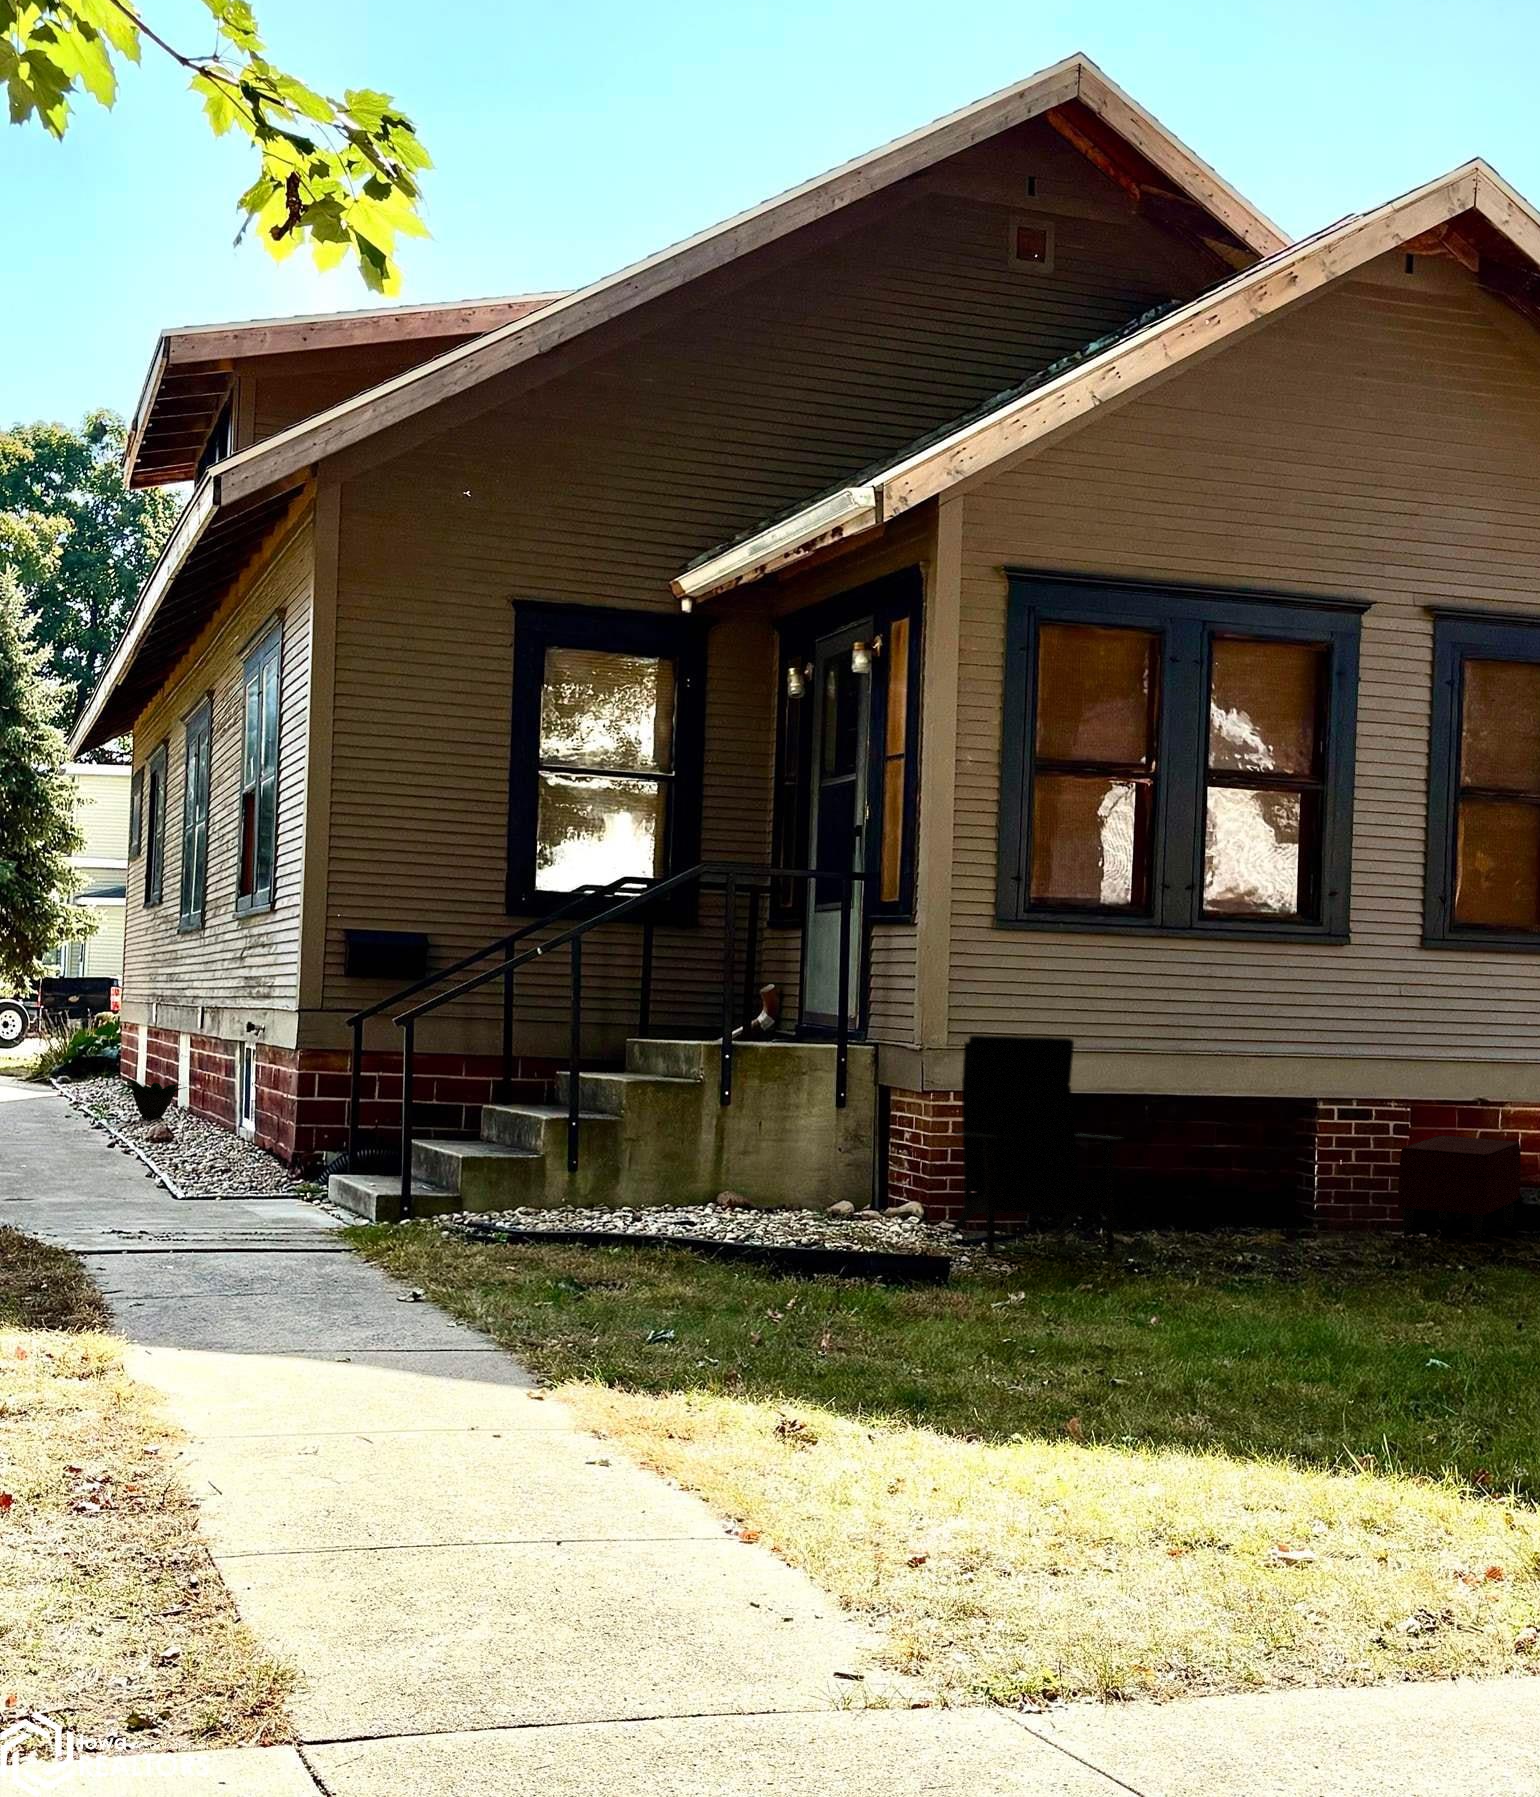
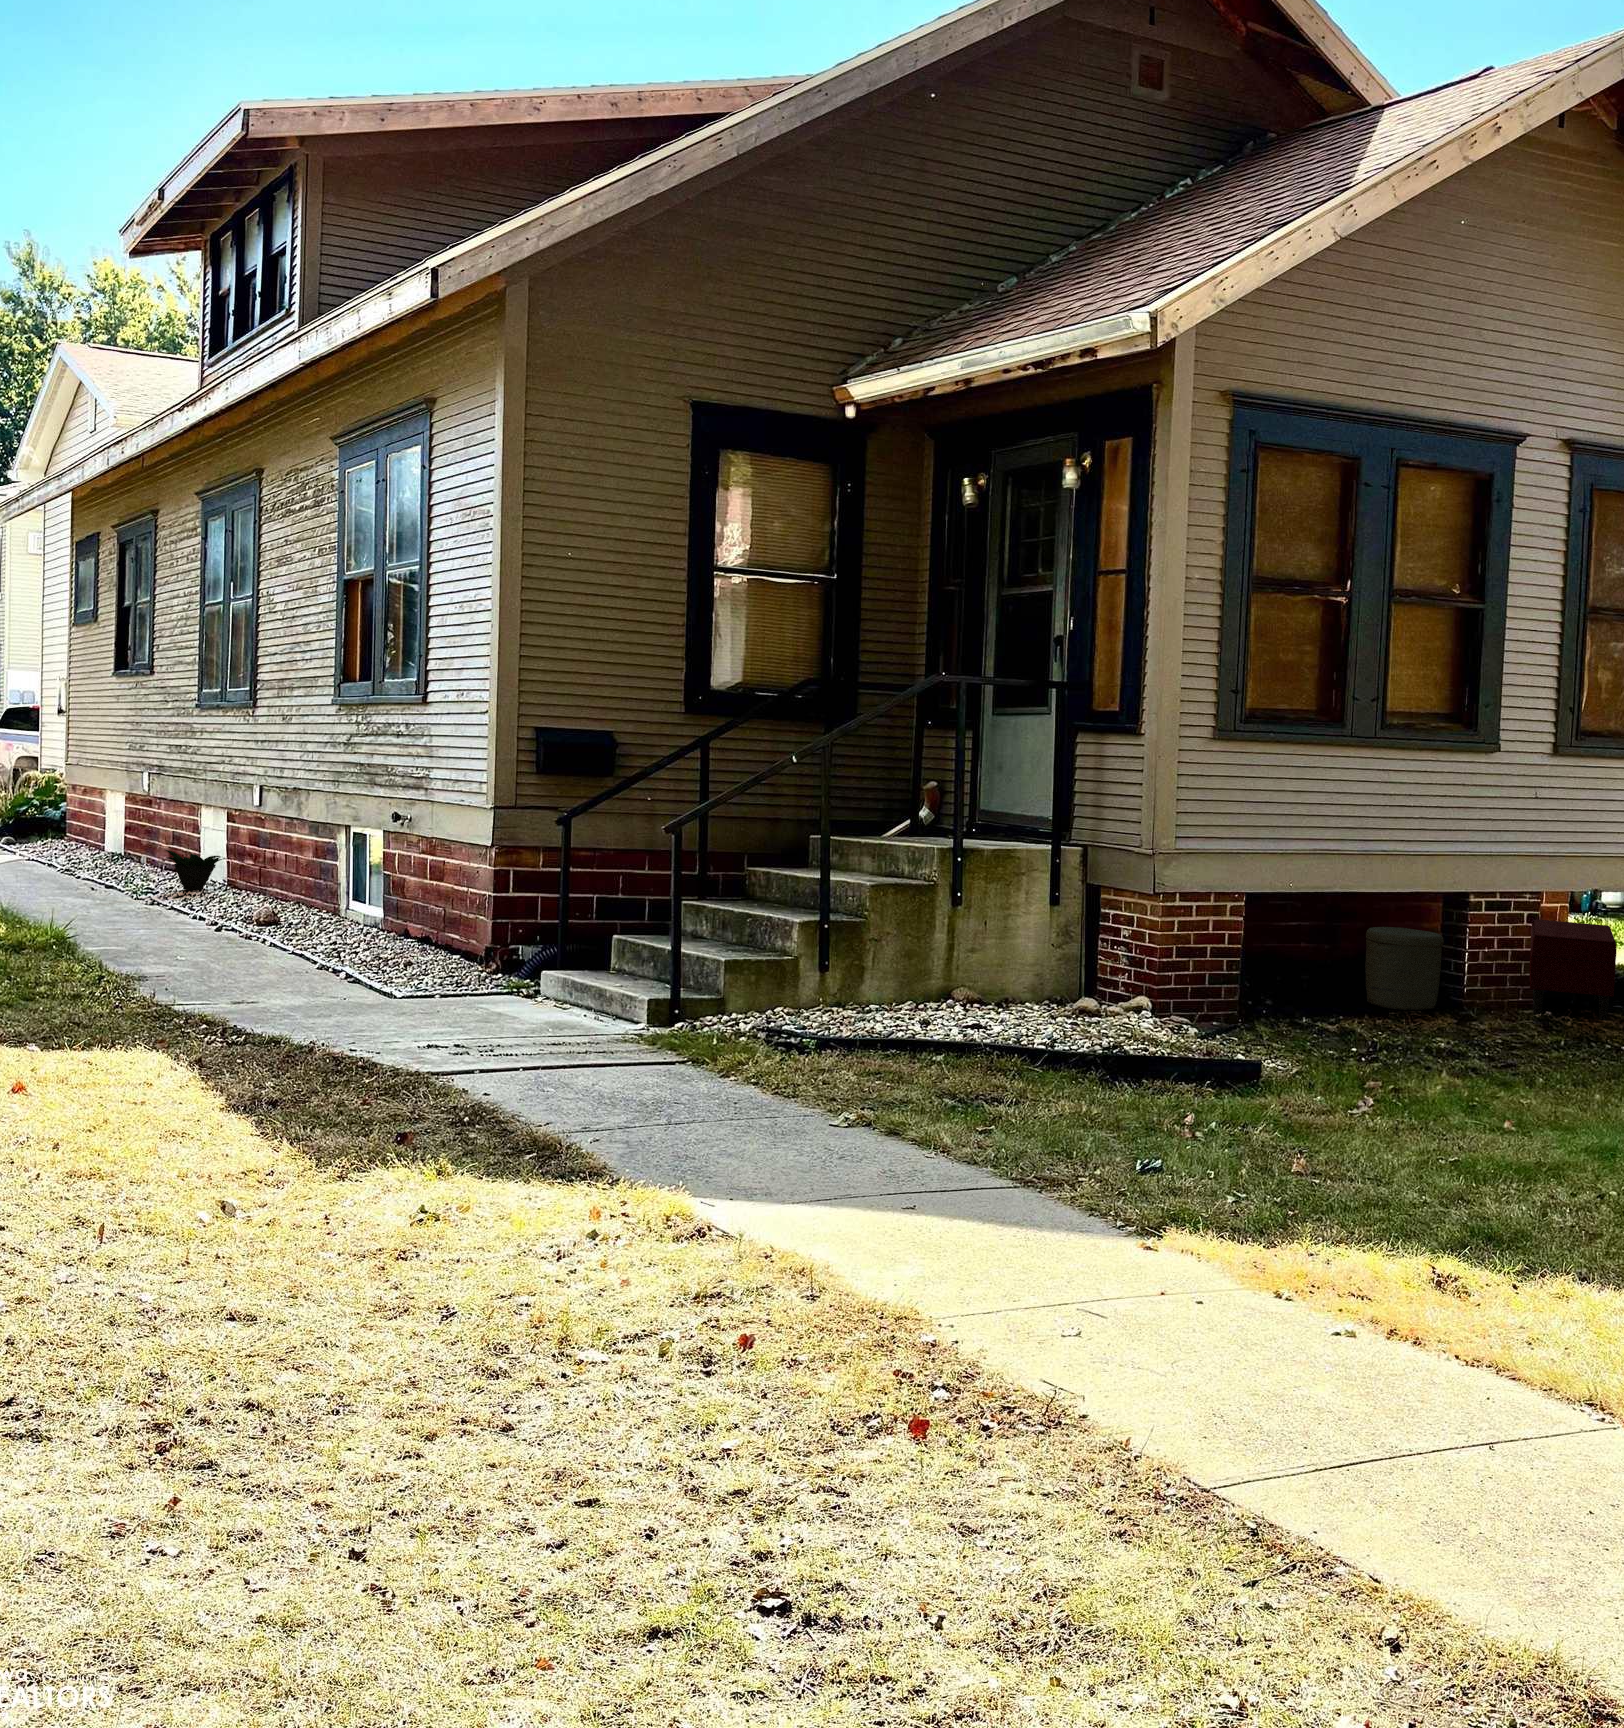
lounge chair: present [949,1035,1124,1253] -> none [1176,839,1357,1047]
woven basket: none [1218,1140,1302,1229] -> present [1365,927,1444,1010]

